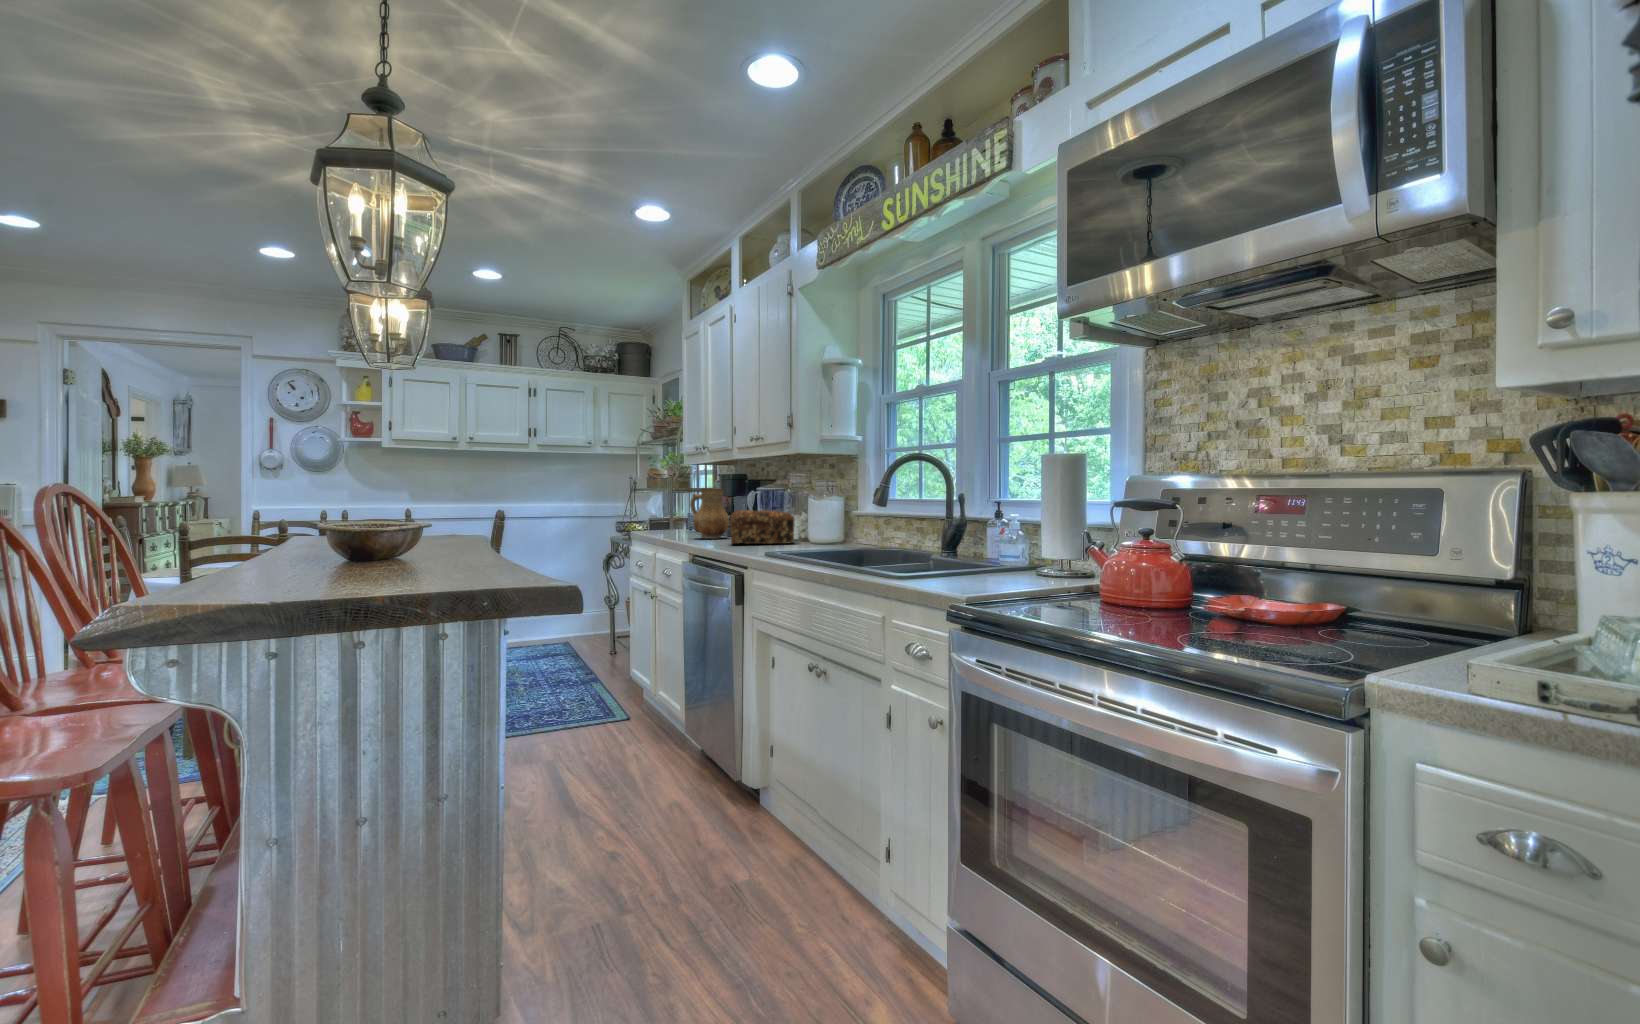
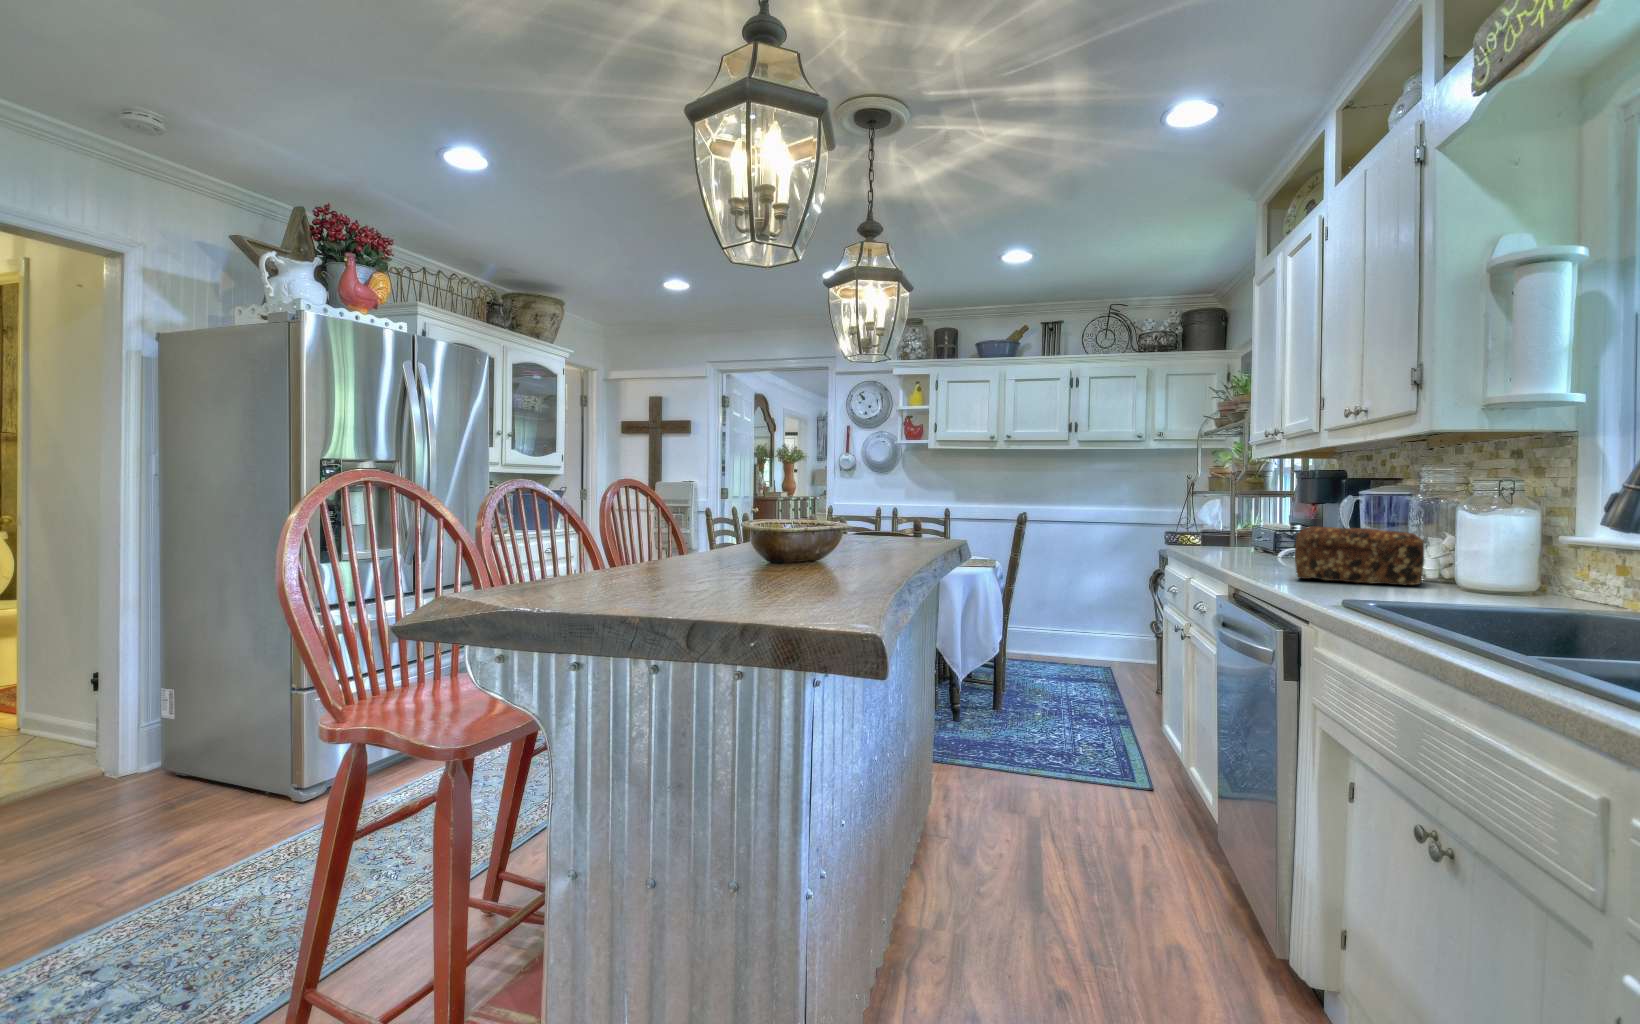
ceramic pitcher: present [690,488,729,539] -> none [1244,491,1308,565]

